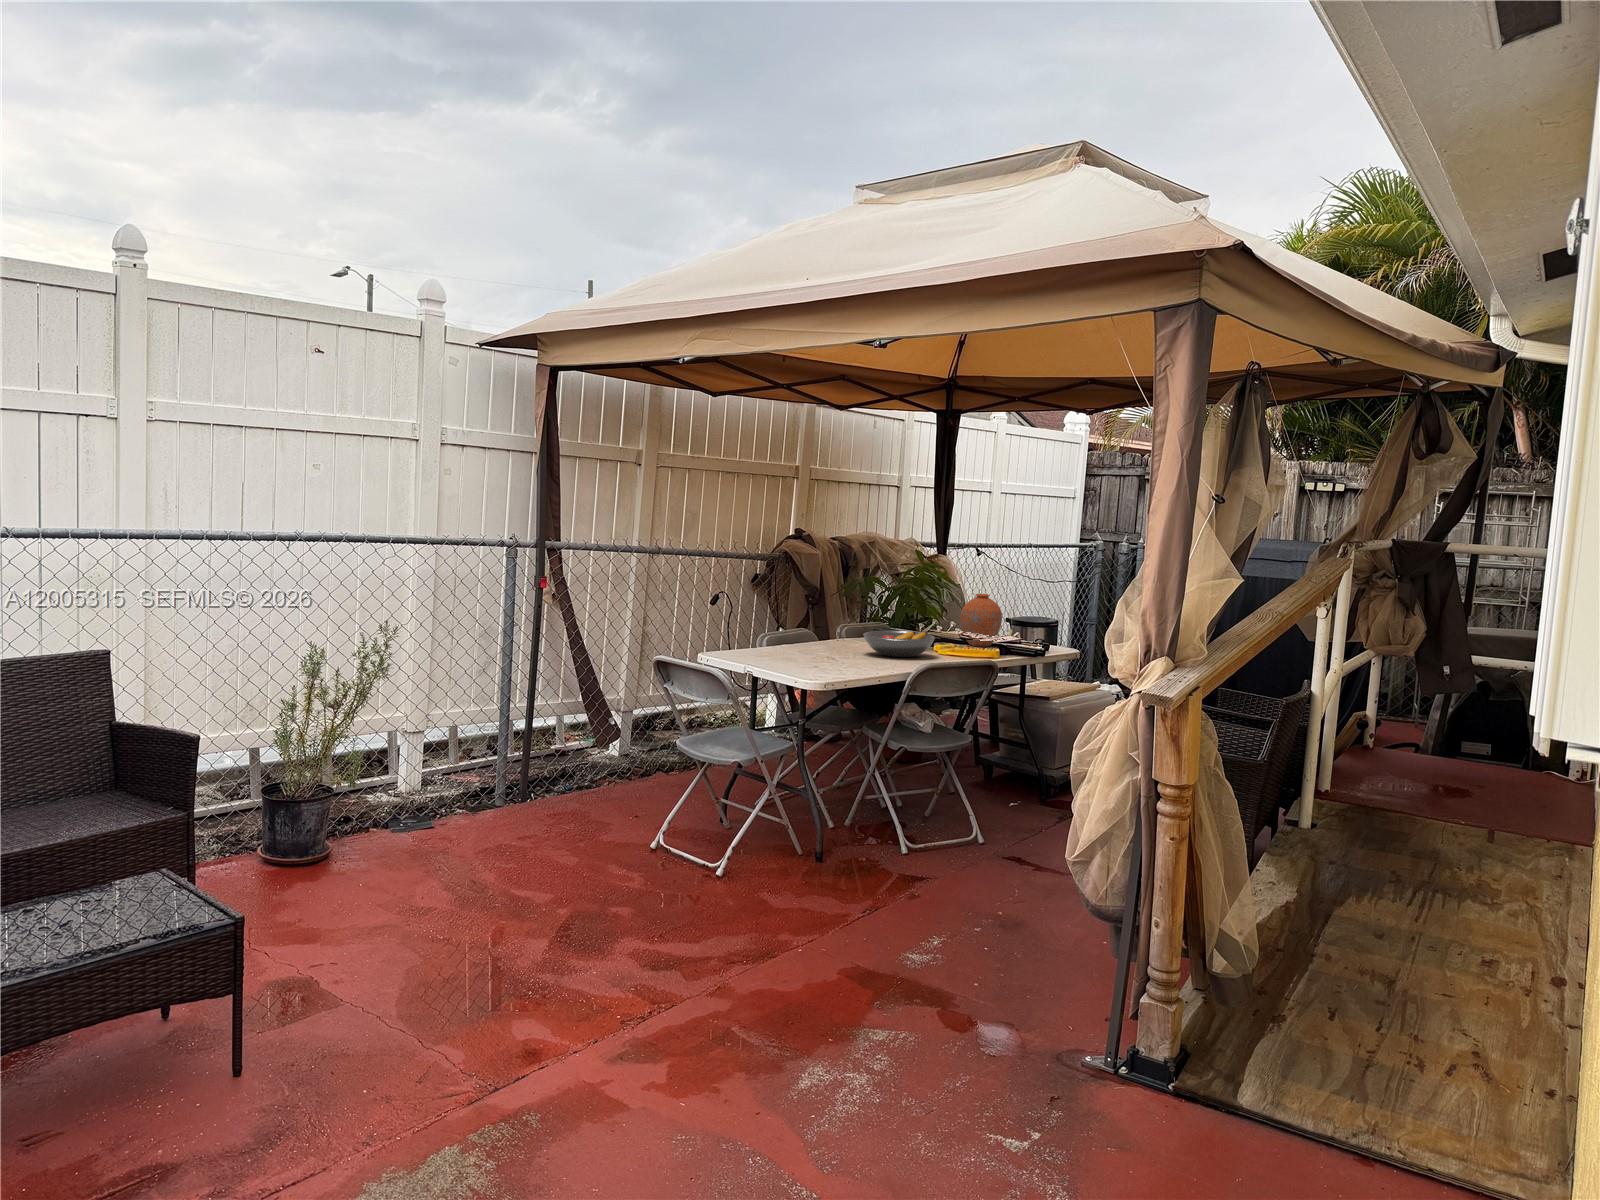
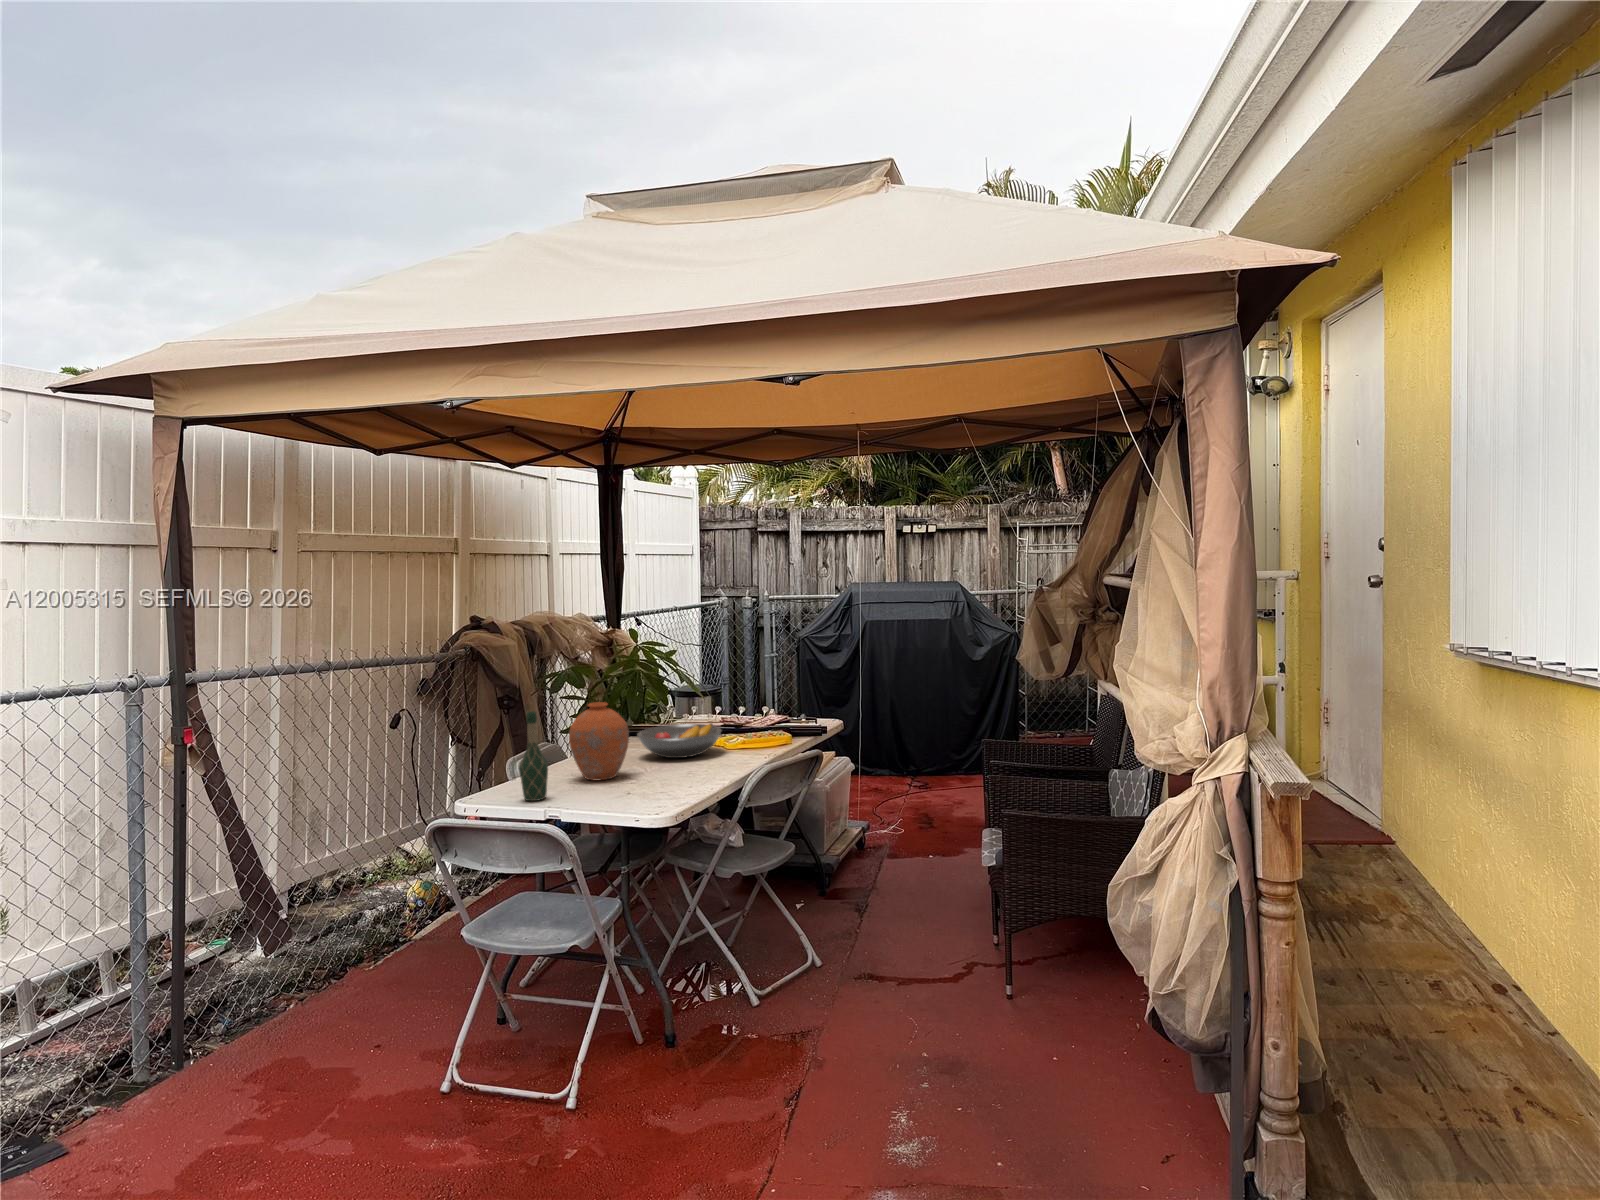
wine bottle: none [738,594,760,662] -> present [519,711,548,801]
vase: present [961,594,1002,647] -> present [569,702,629,781]

